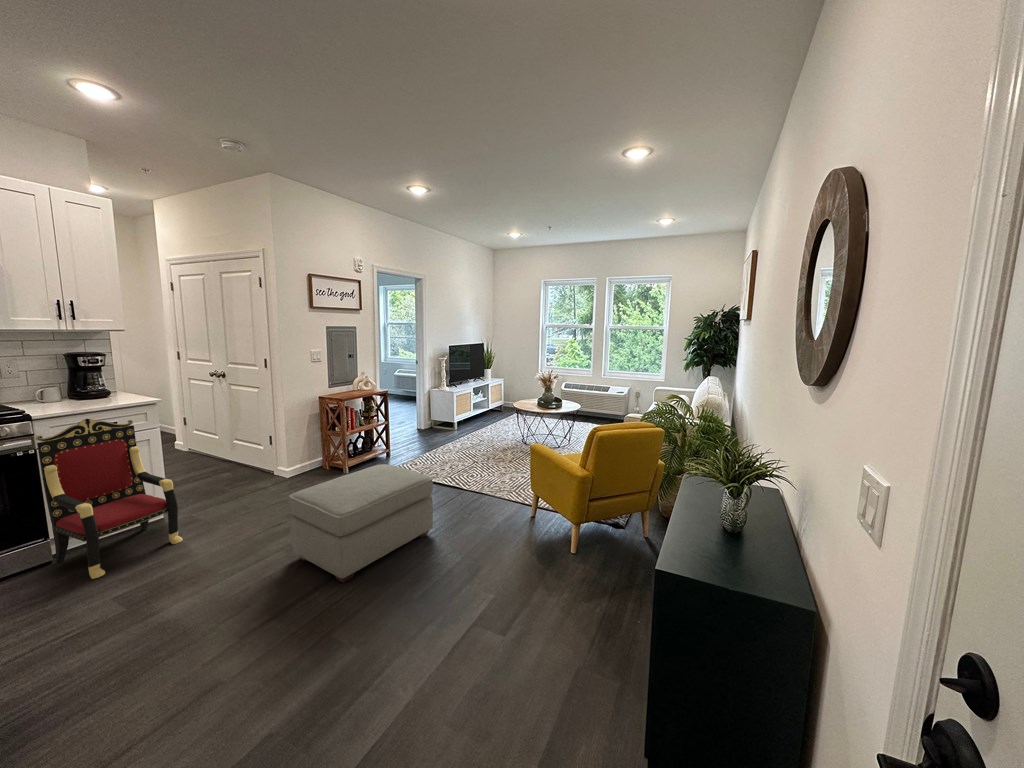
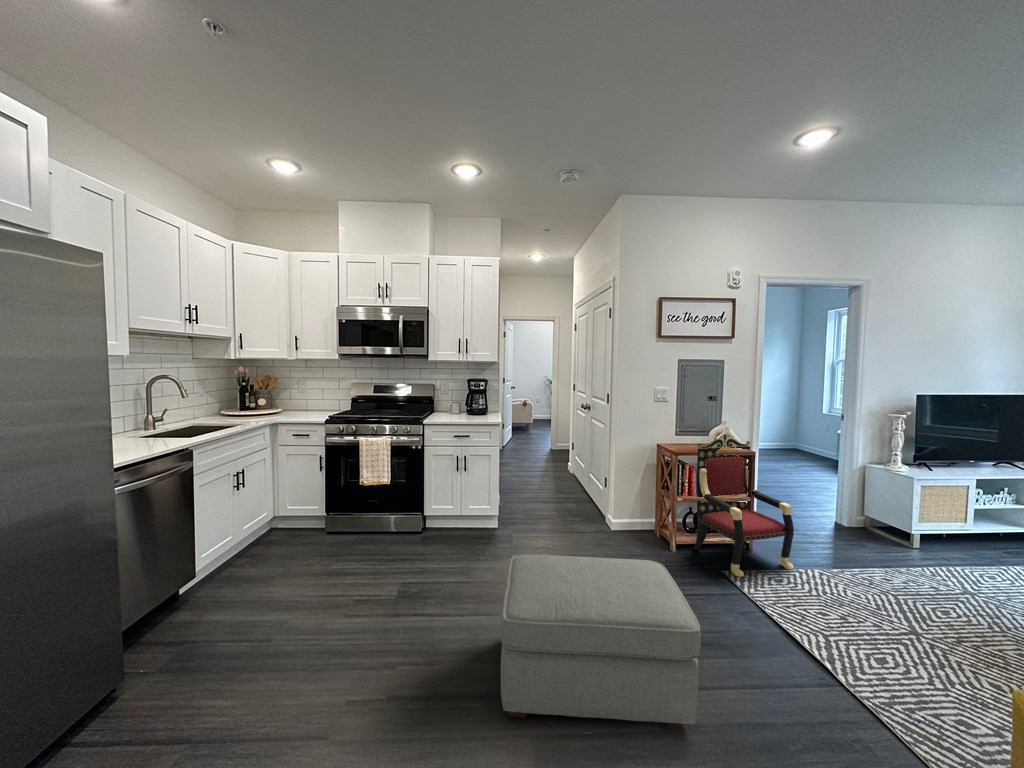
armchair: present [36,419,183,579] -> present [694,435,794,577]

